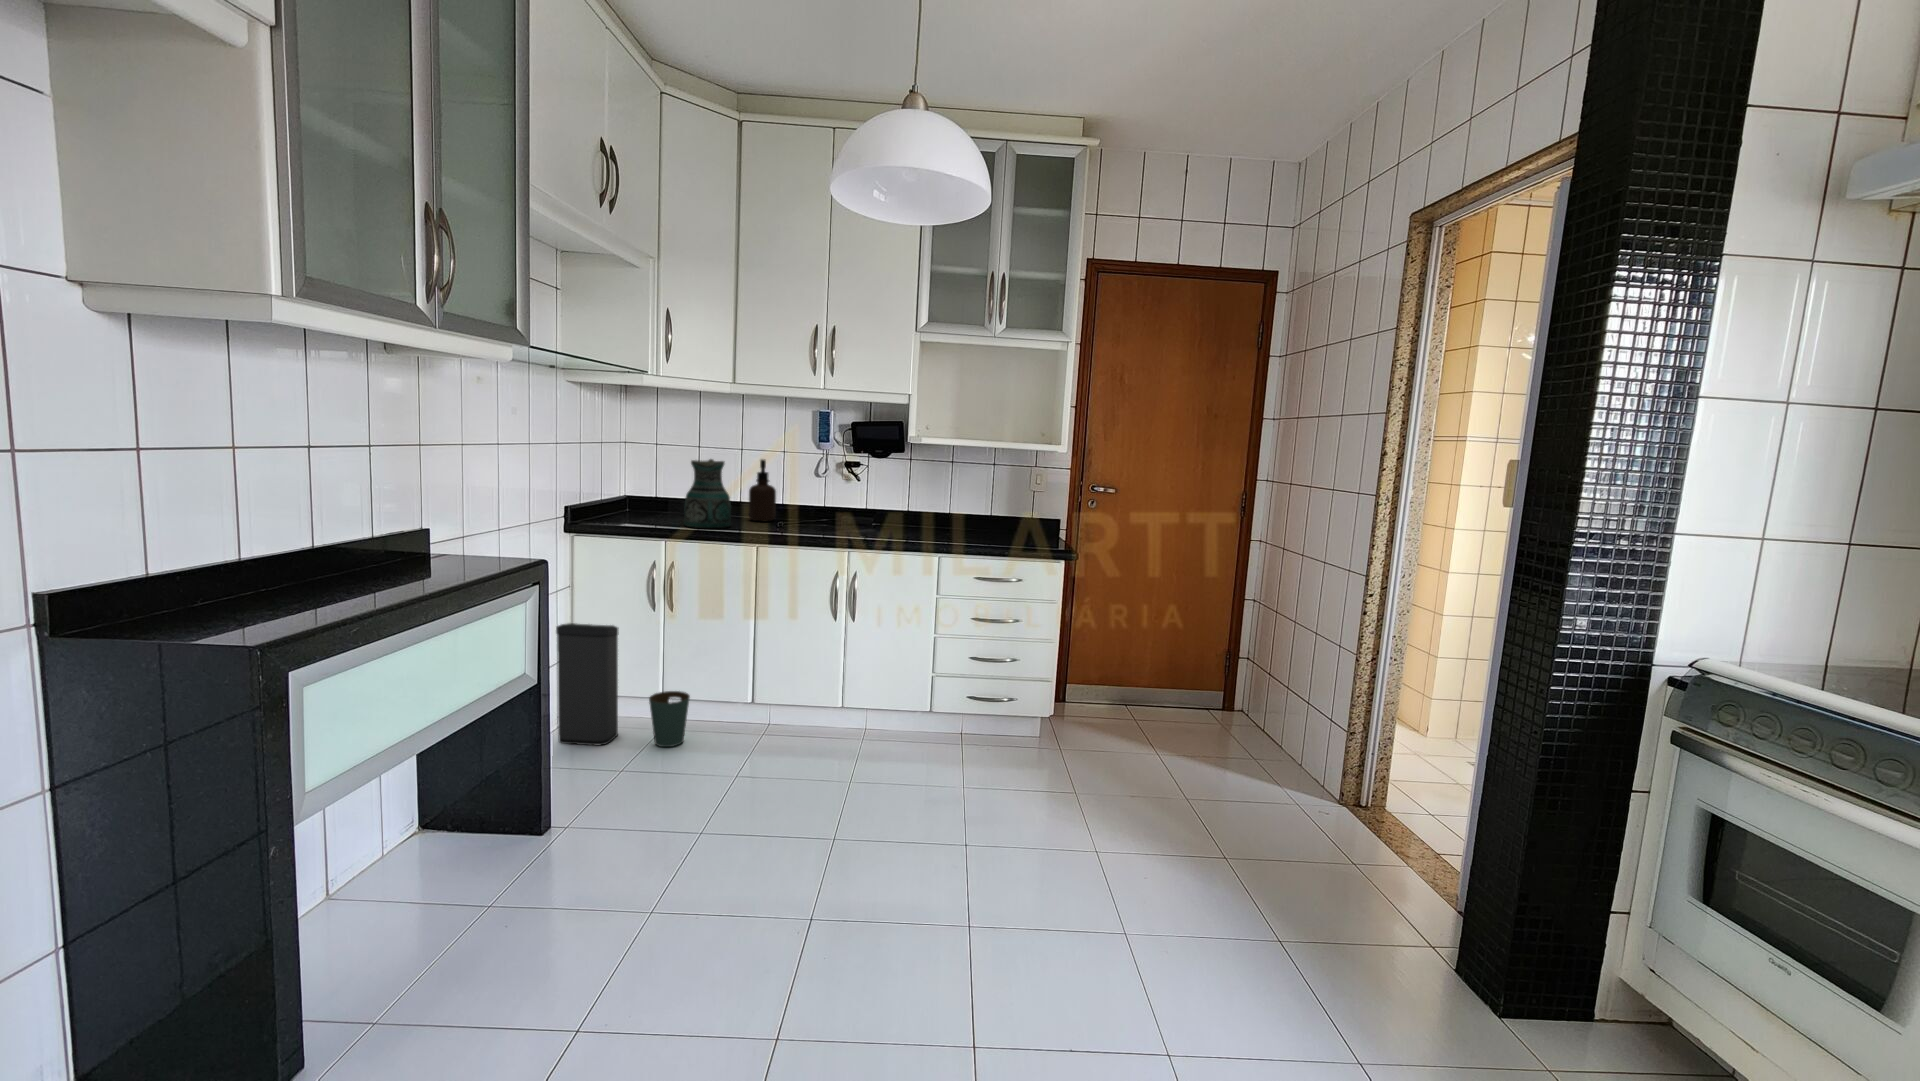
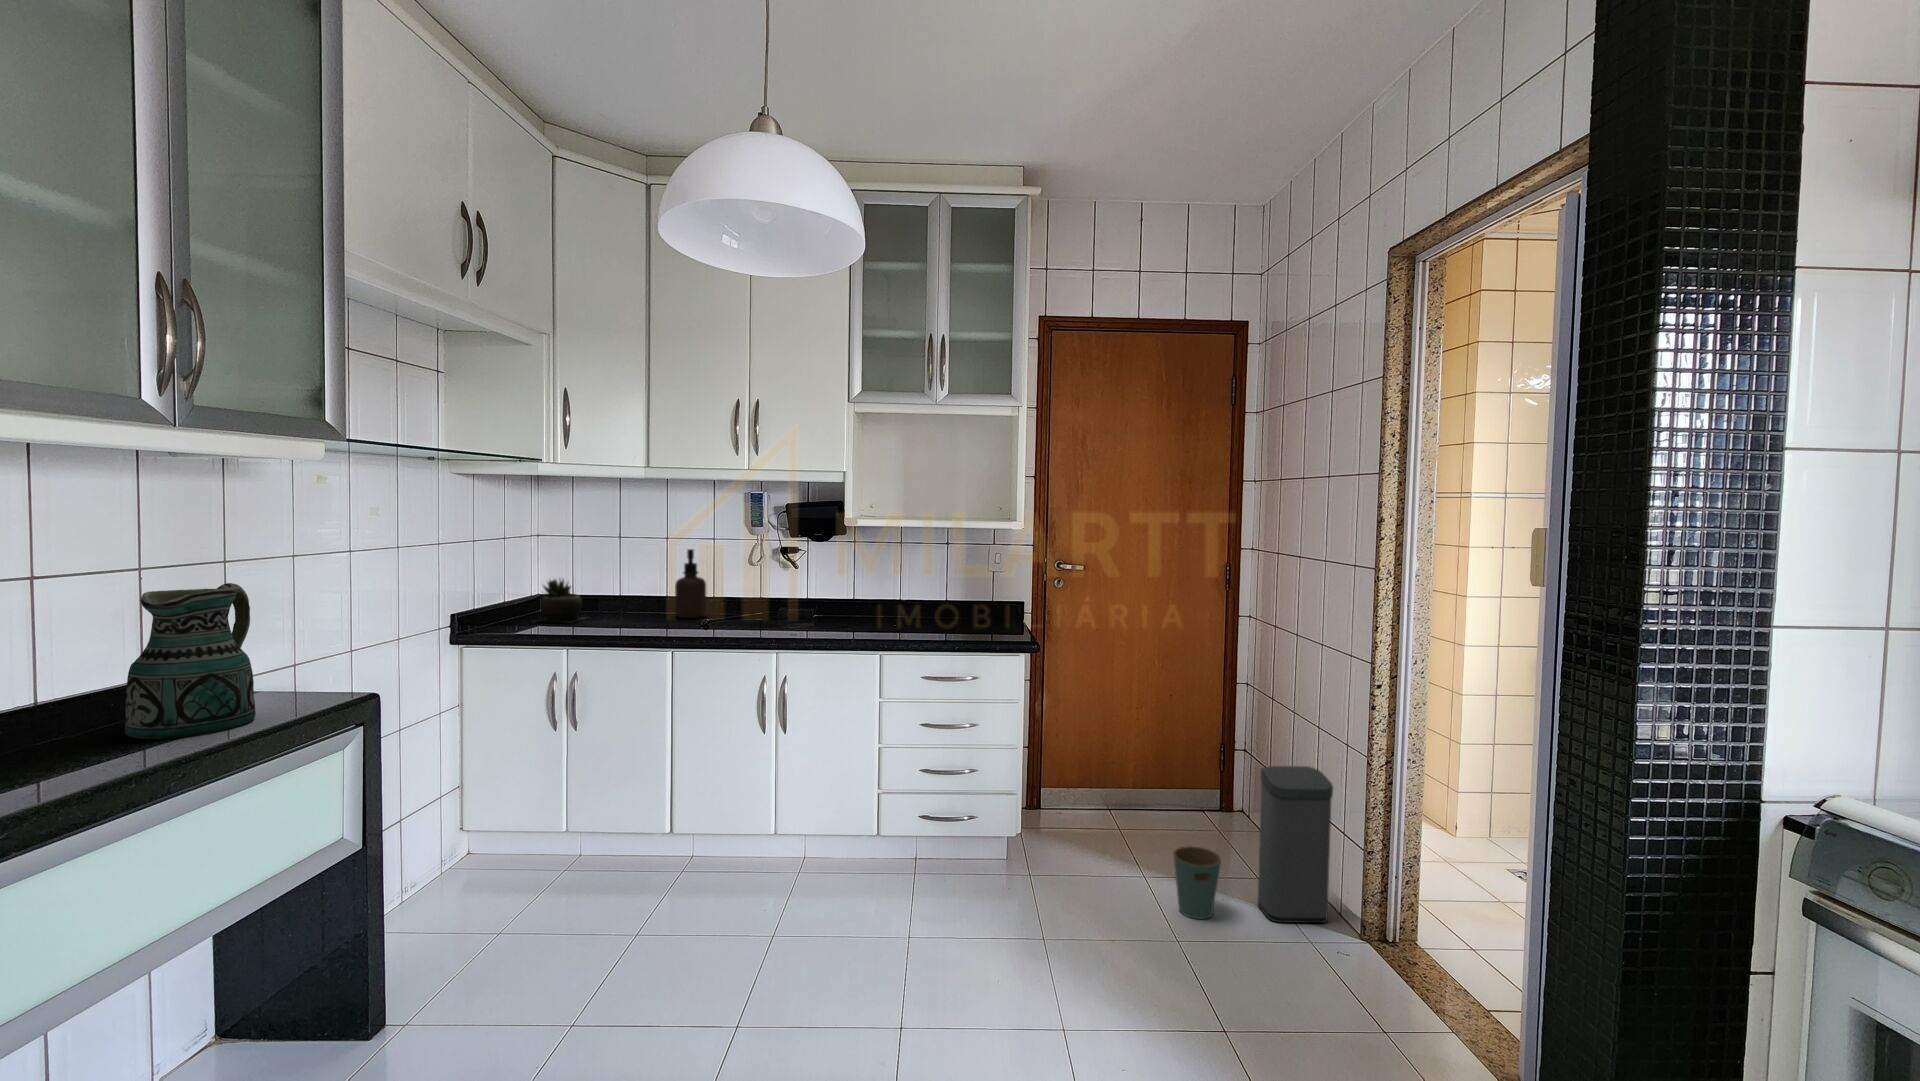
ceramic pitcher: present [684,459,731,528] -> present [125,583,256,739]
succulent plant: none [626,479,674,520] -> present [538,580,587,623]
trash can: present [556,623,690,747] -> present [1173,766,1333,923]

